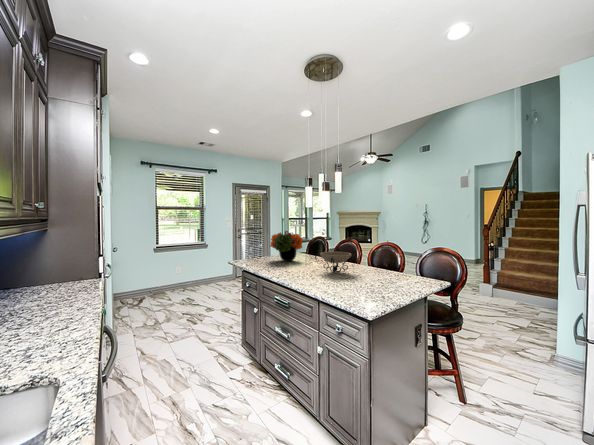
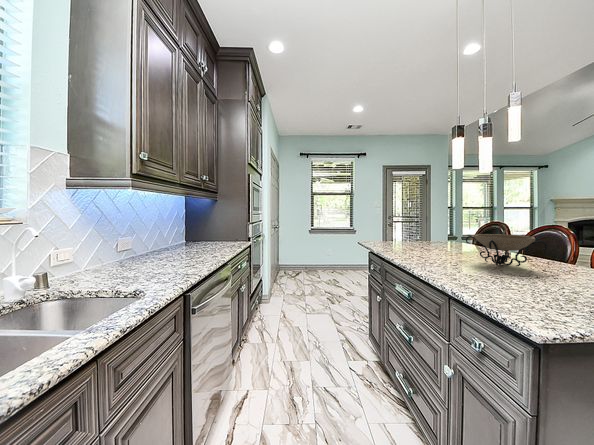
flower arrangement: present [270,231,303,261] -> none [408,208,457,247]

